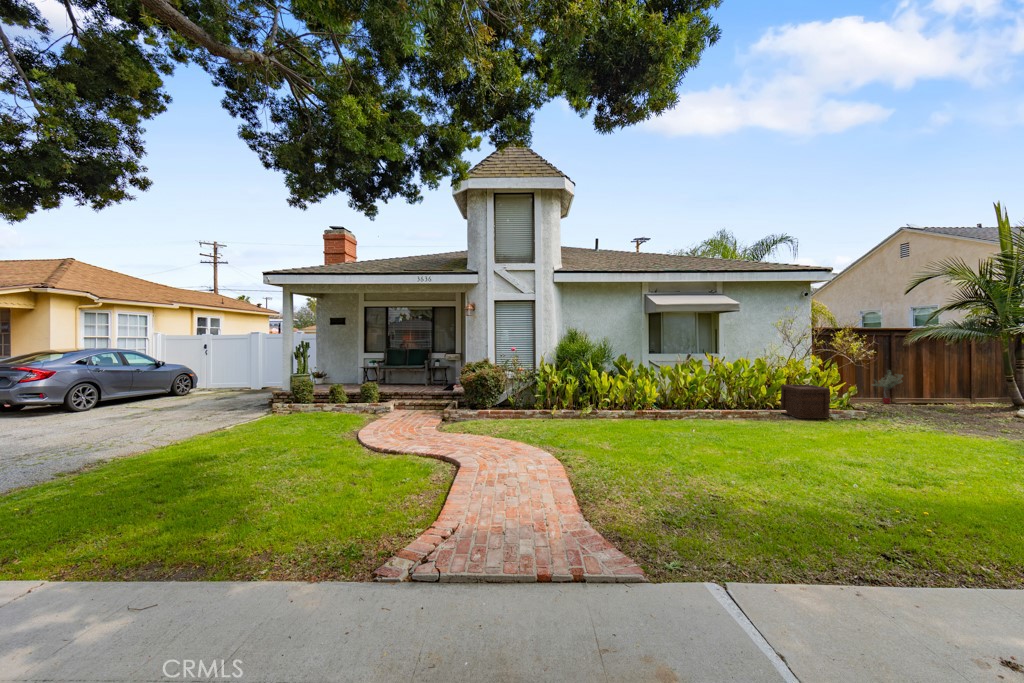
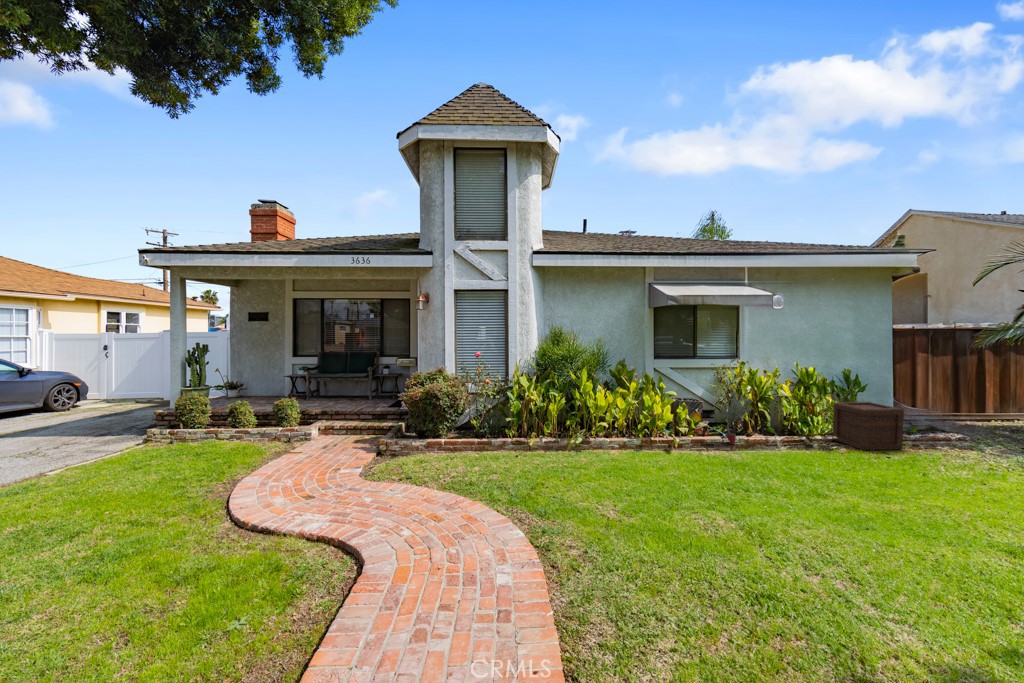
potted tree: present [872,370,903,404] -> present [711,392,752,444]

